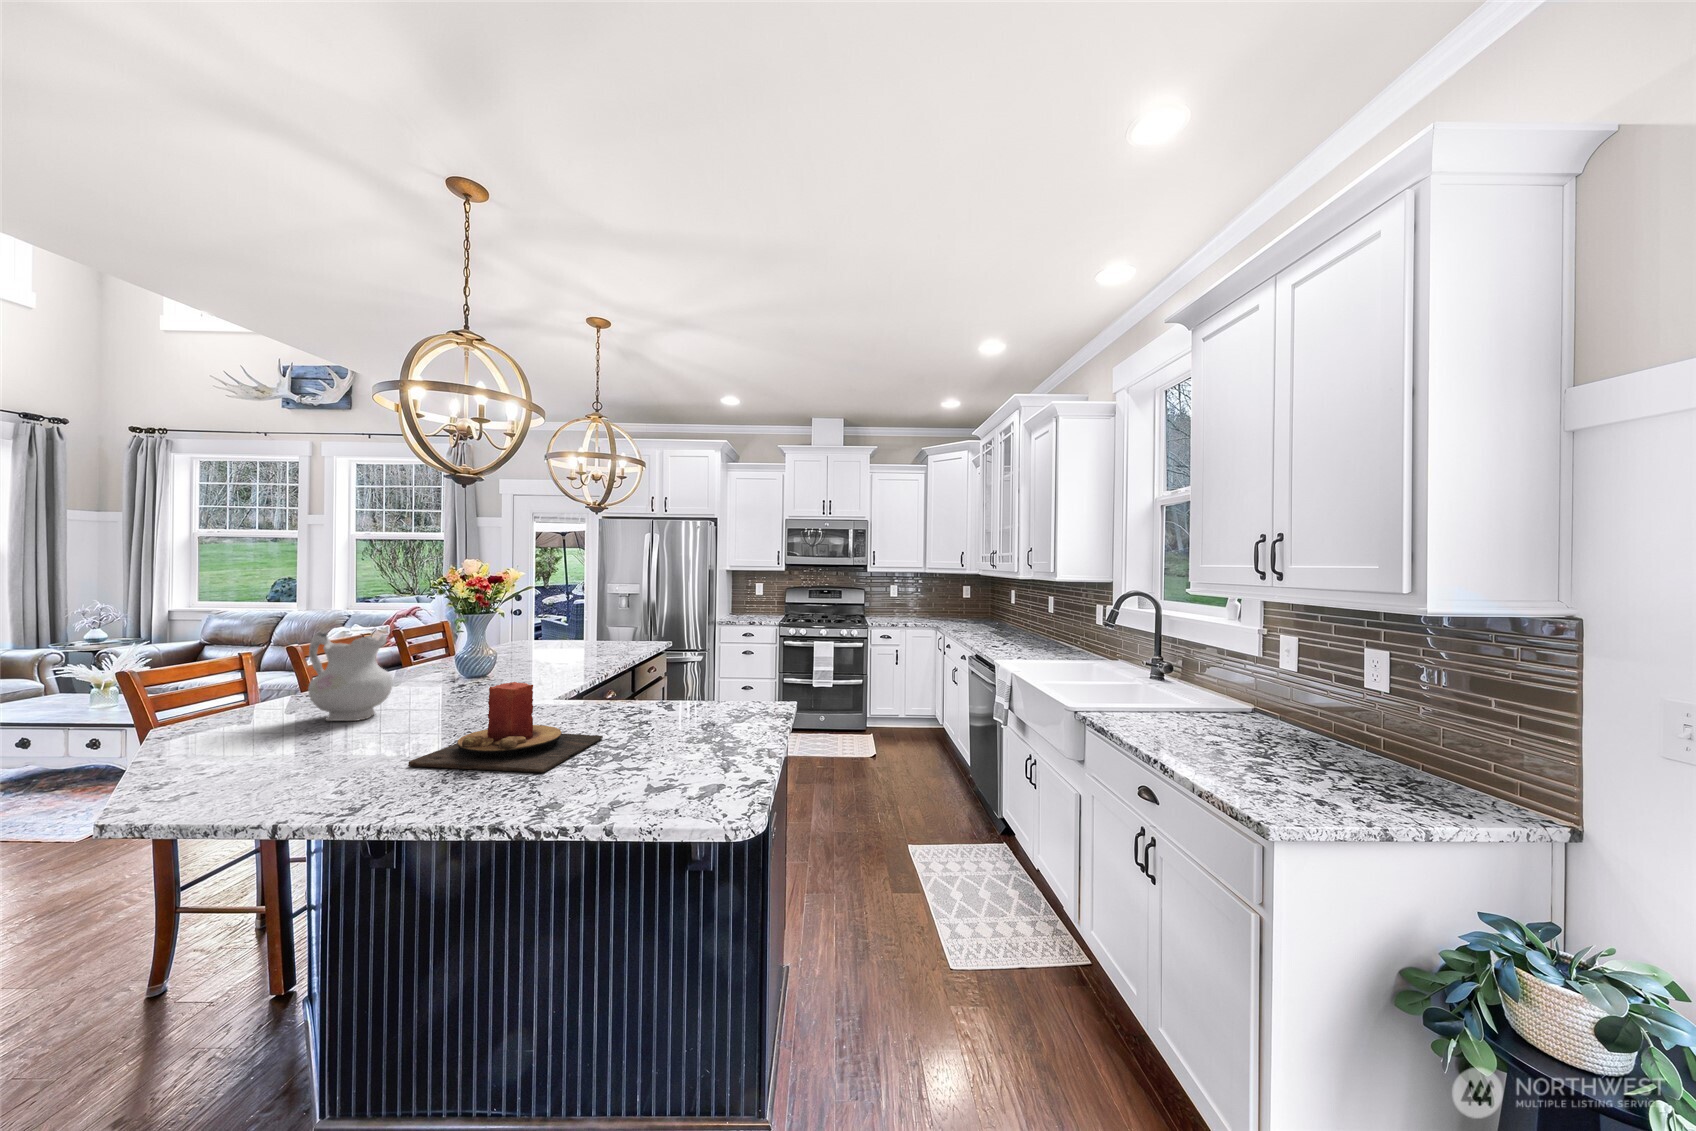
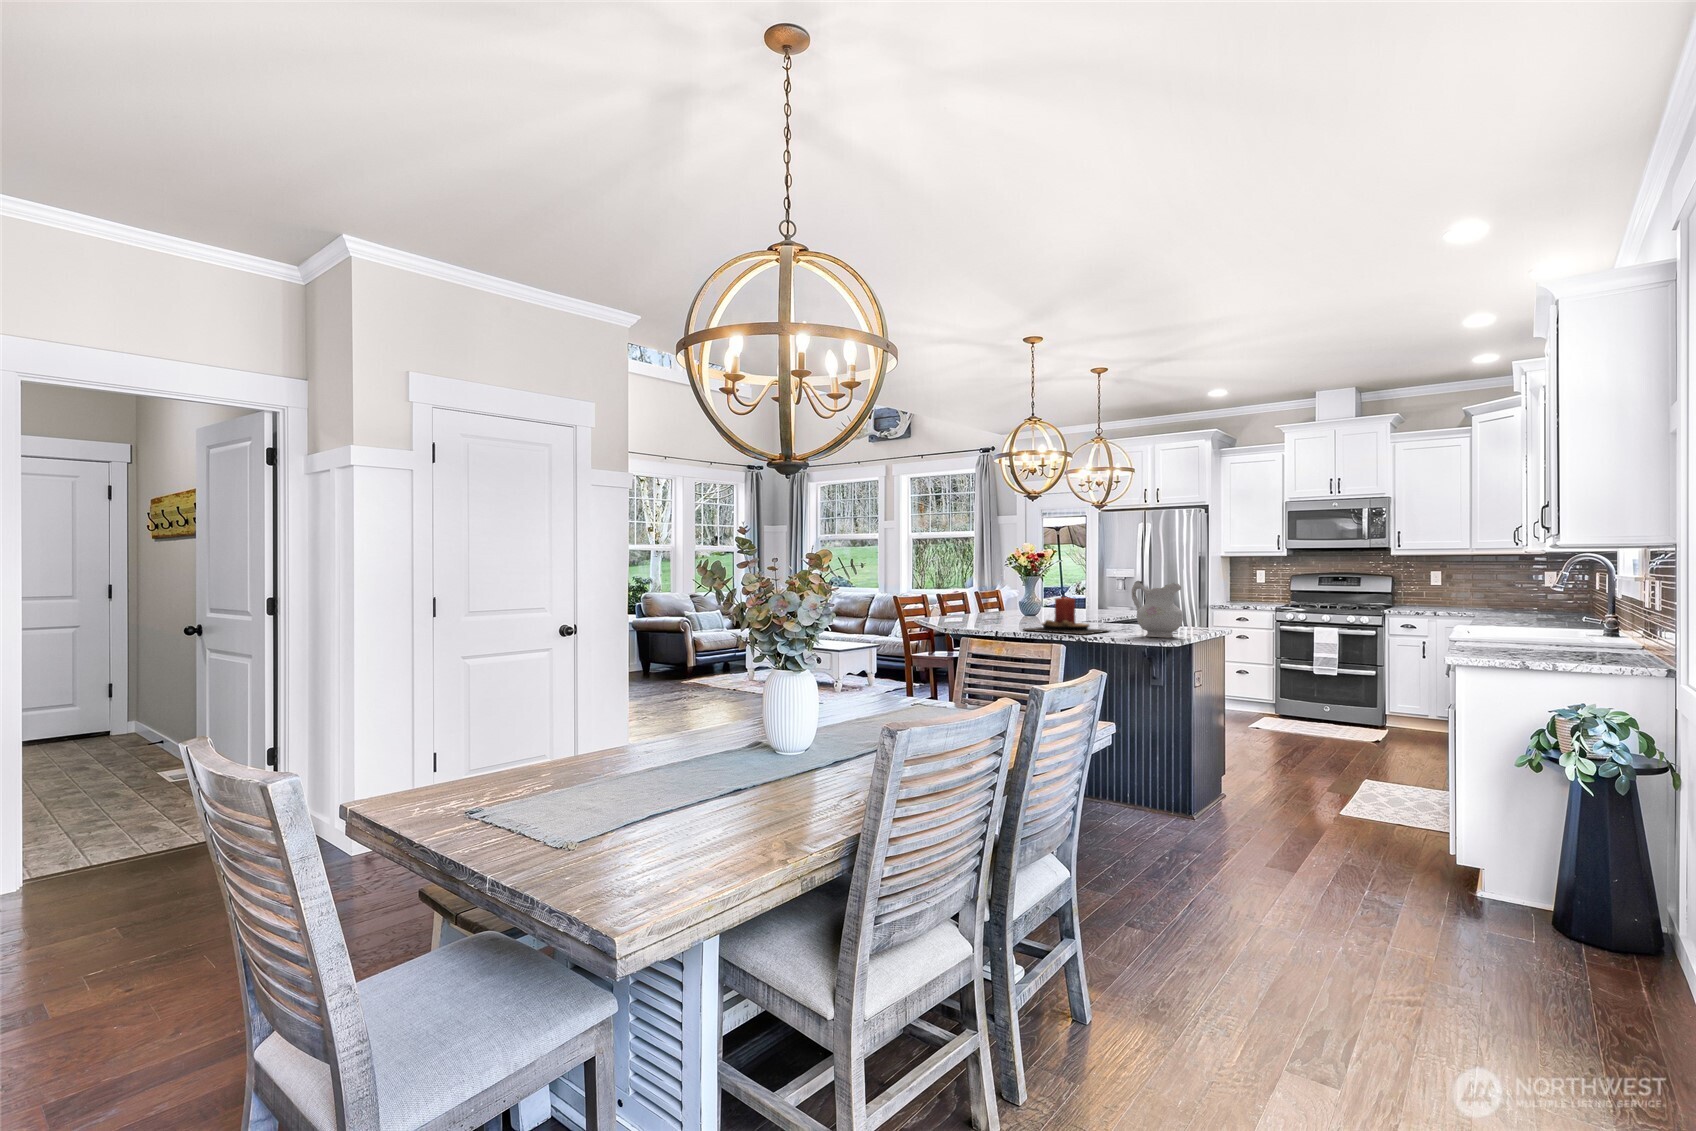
ceramic pitcher: present [308,632,393,721] -> present [1132,581,1183,638]

